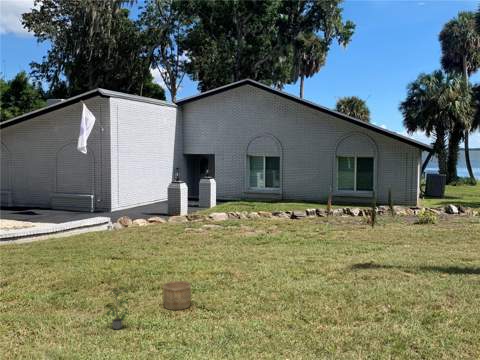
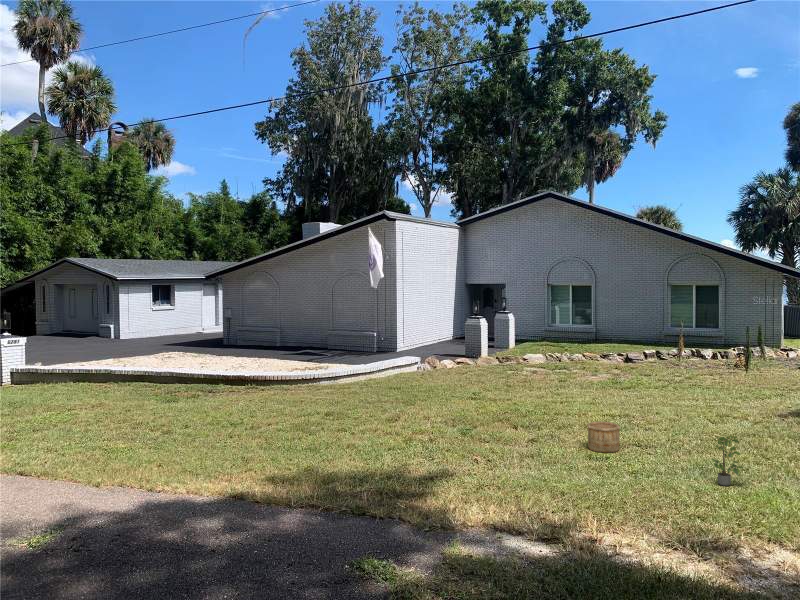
potted plant: present [107,288,129,329] -> present [712,436,743,486]

